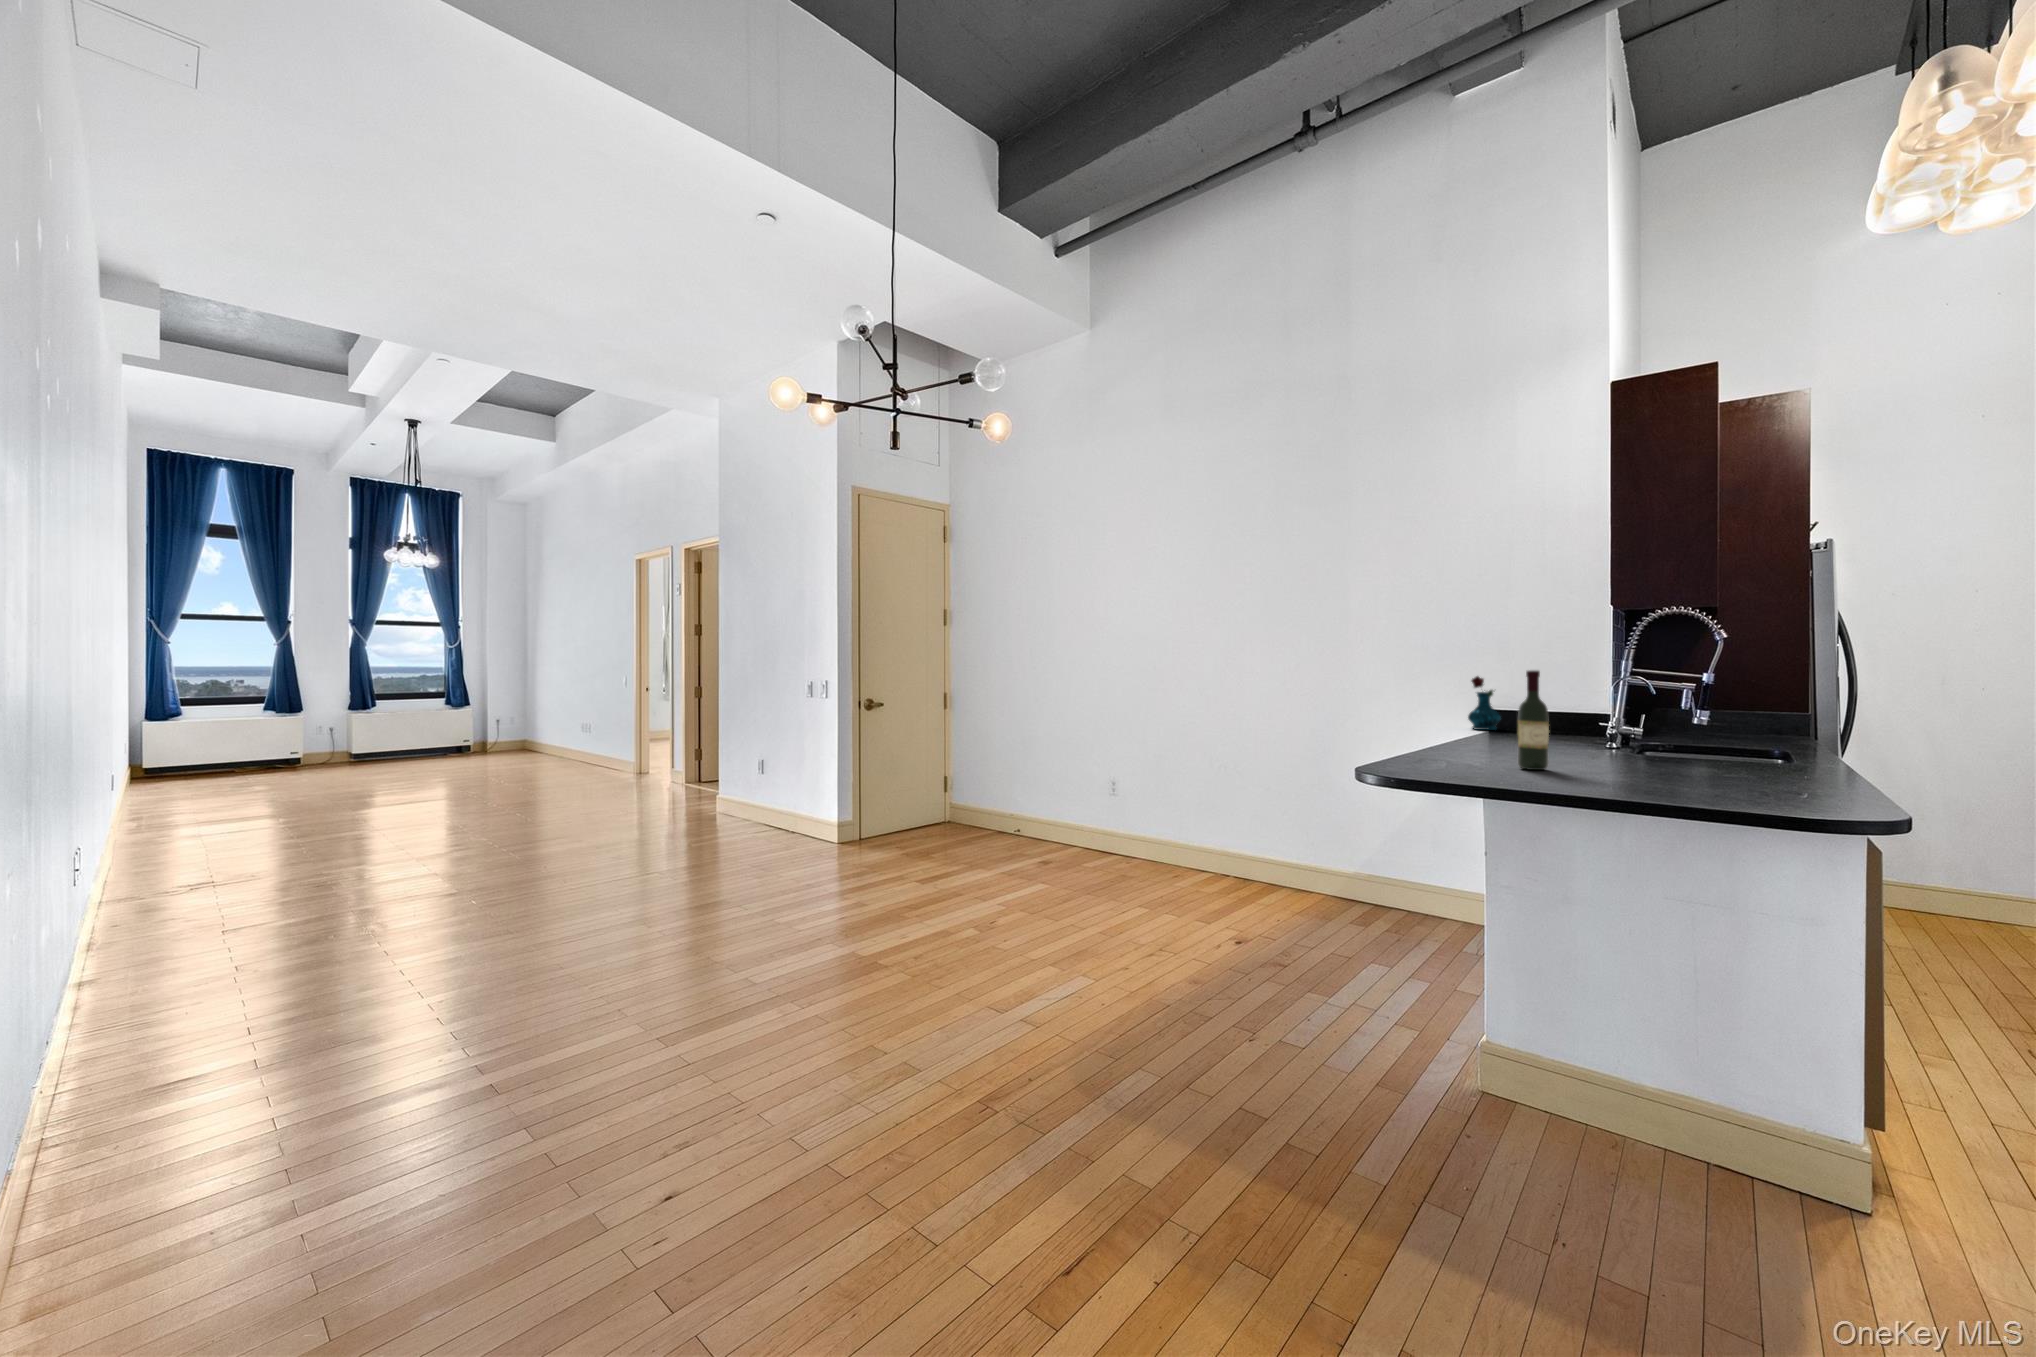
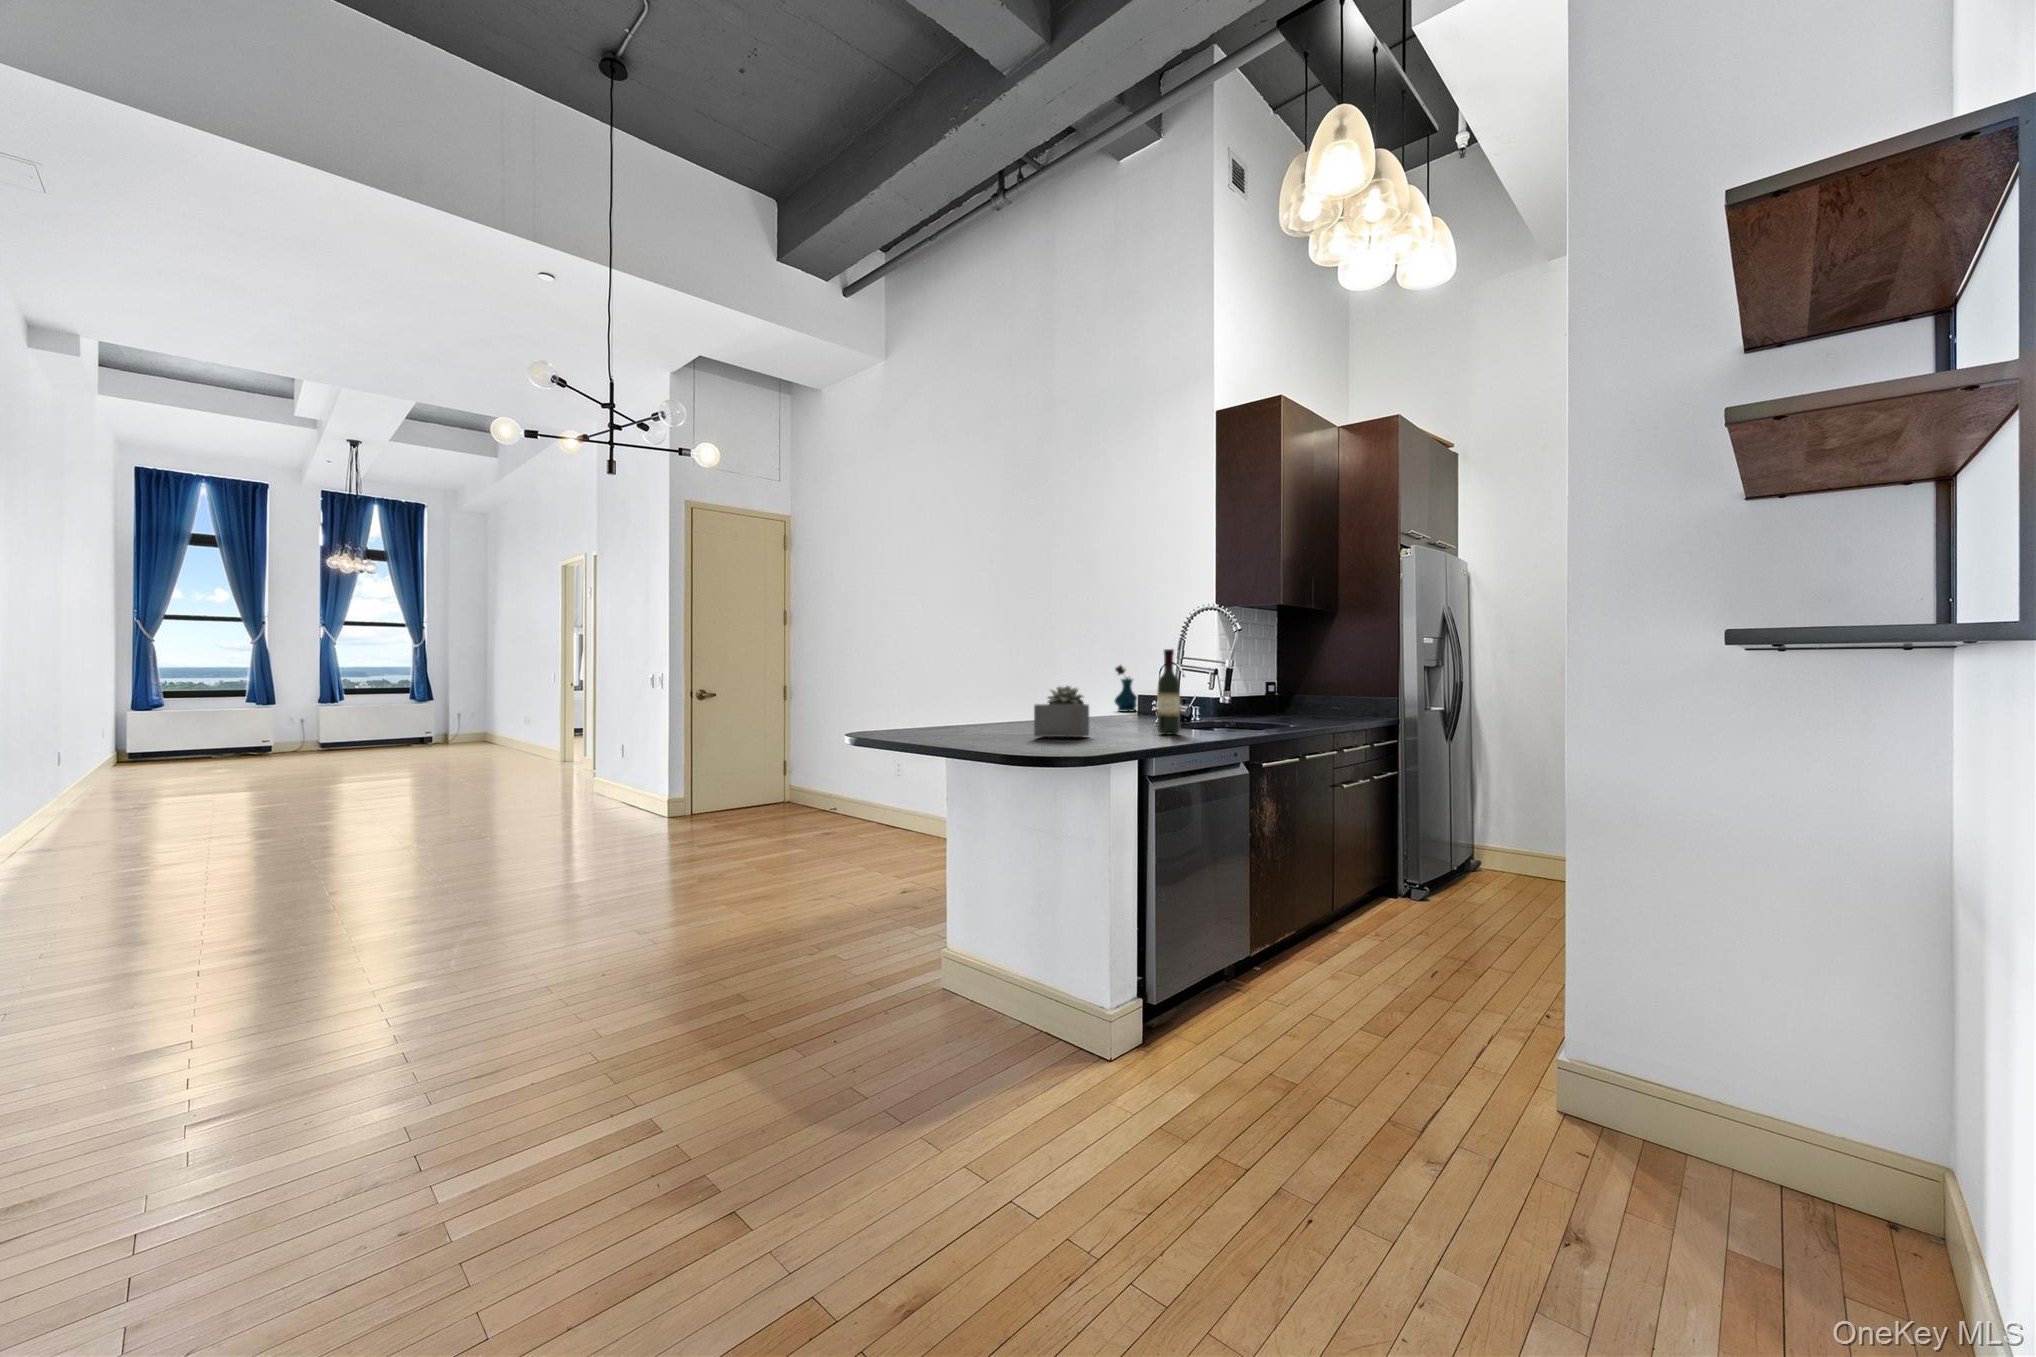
wine bottle: present [1518,670,1549,770] -> present [1157,649,1180,735]
succulent plant: none [1649,715,1748,783] -> present [1034,686,1089,737]

